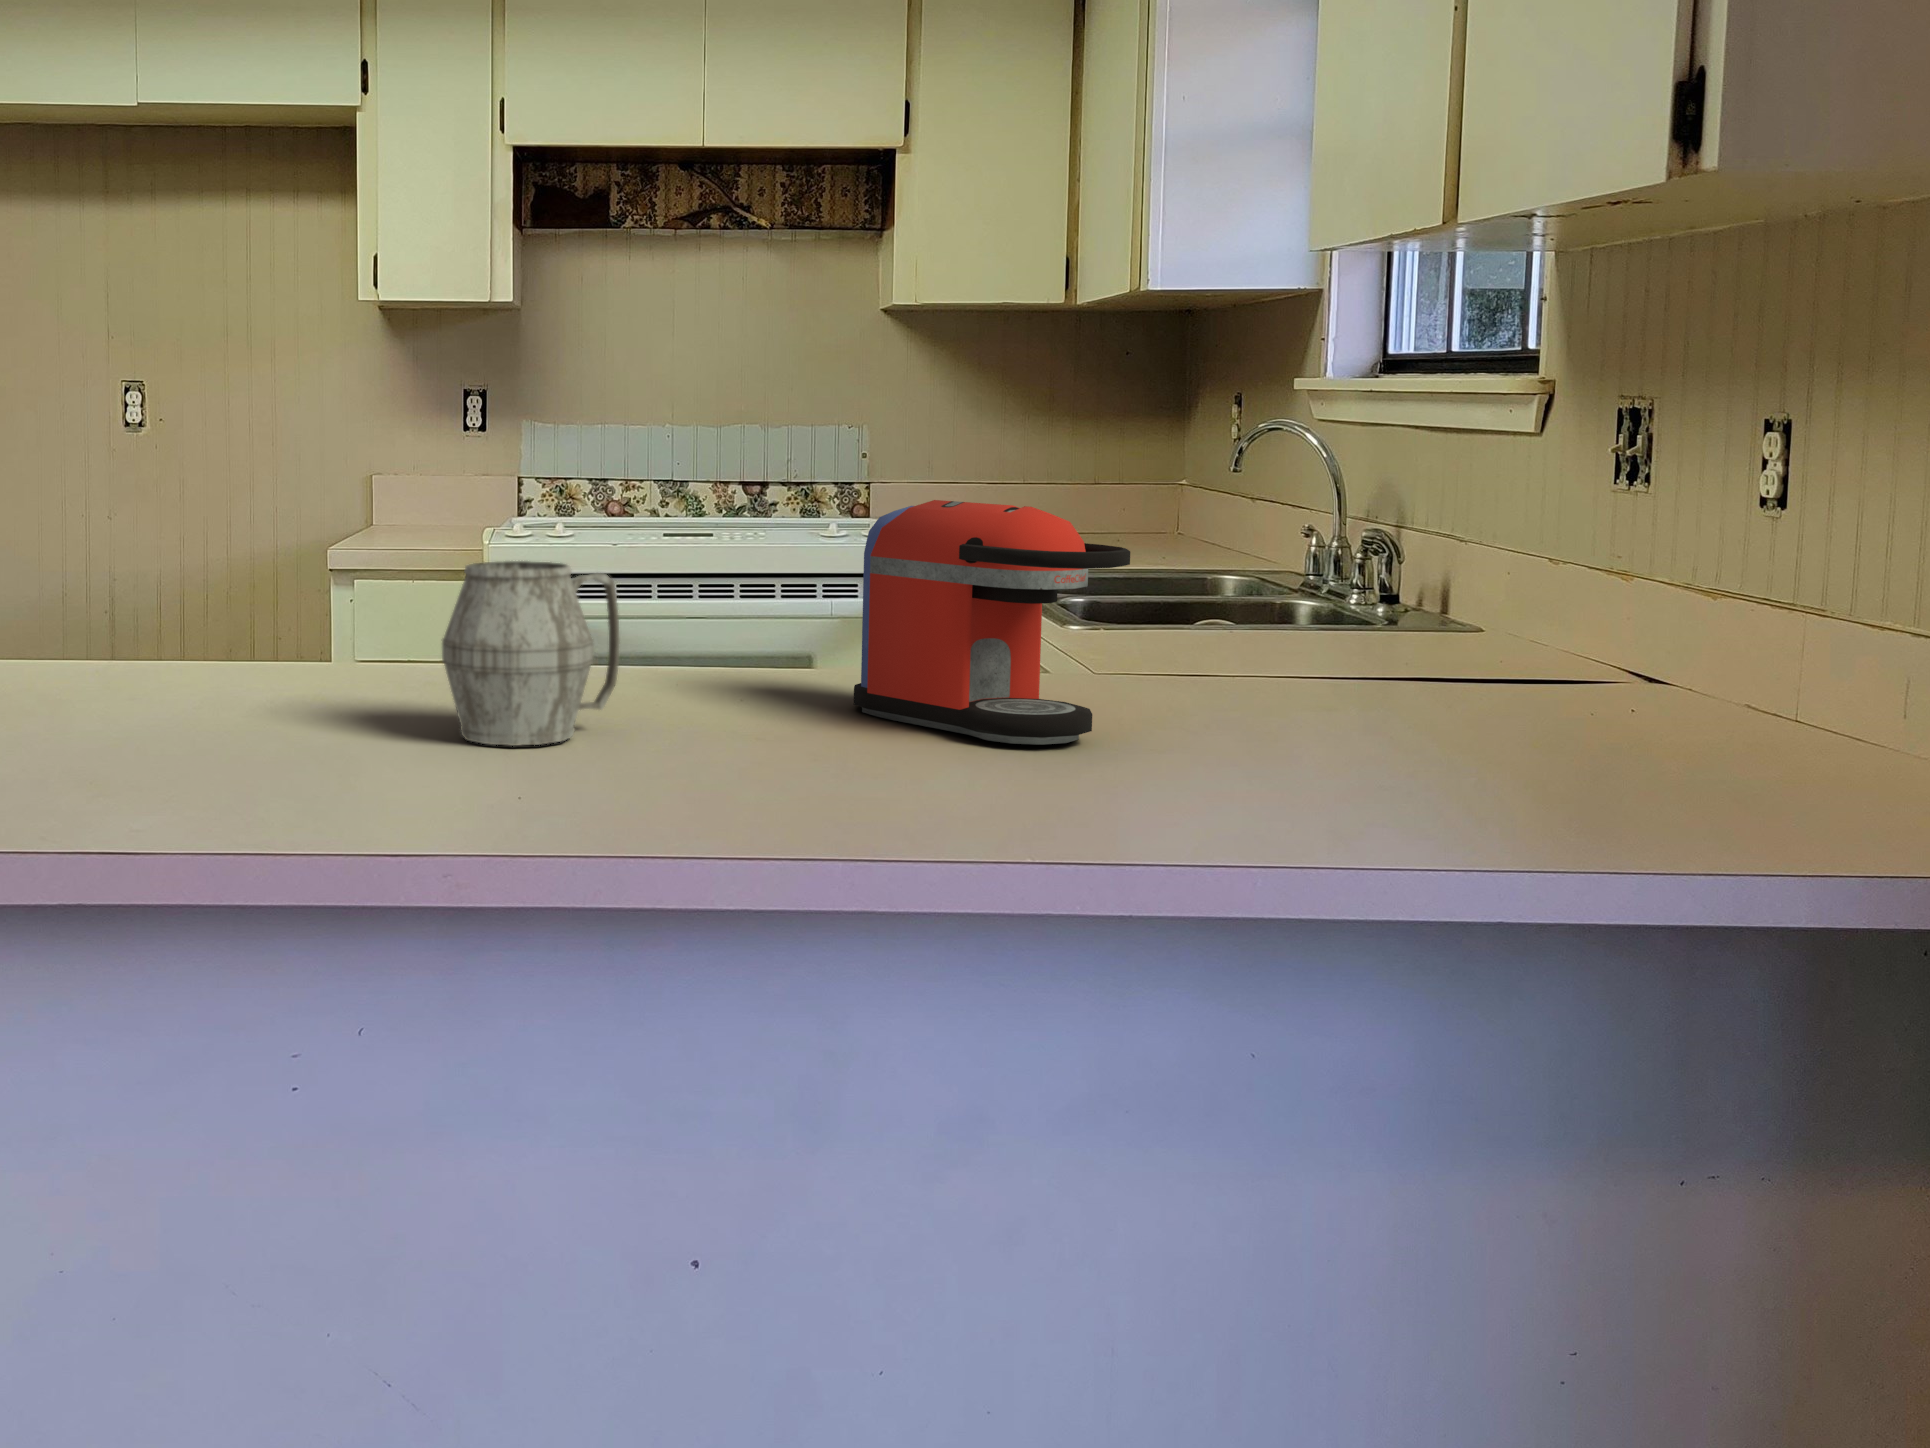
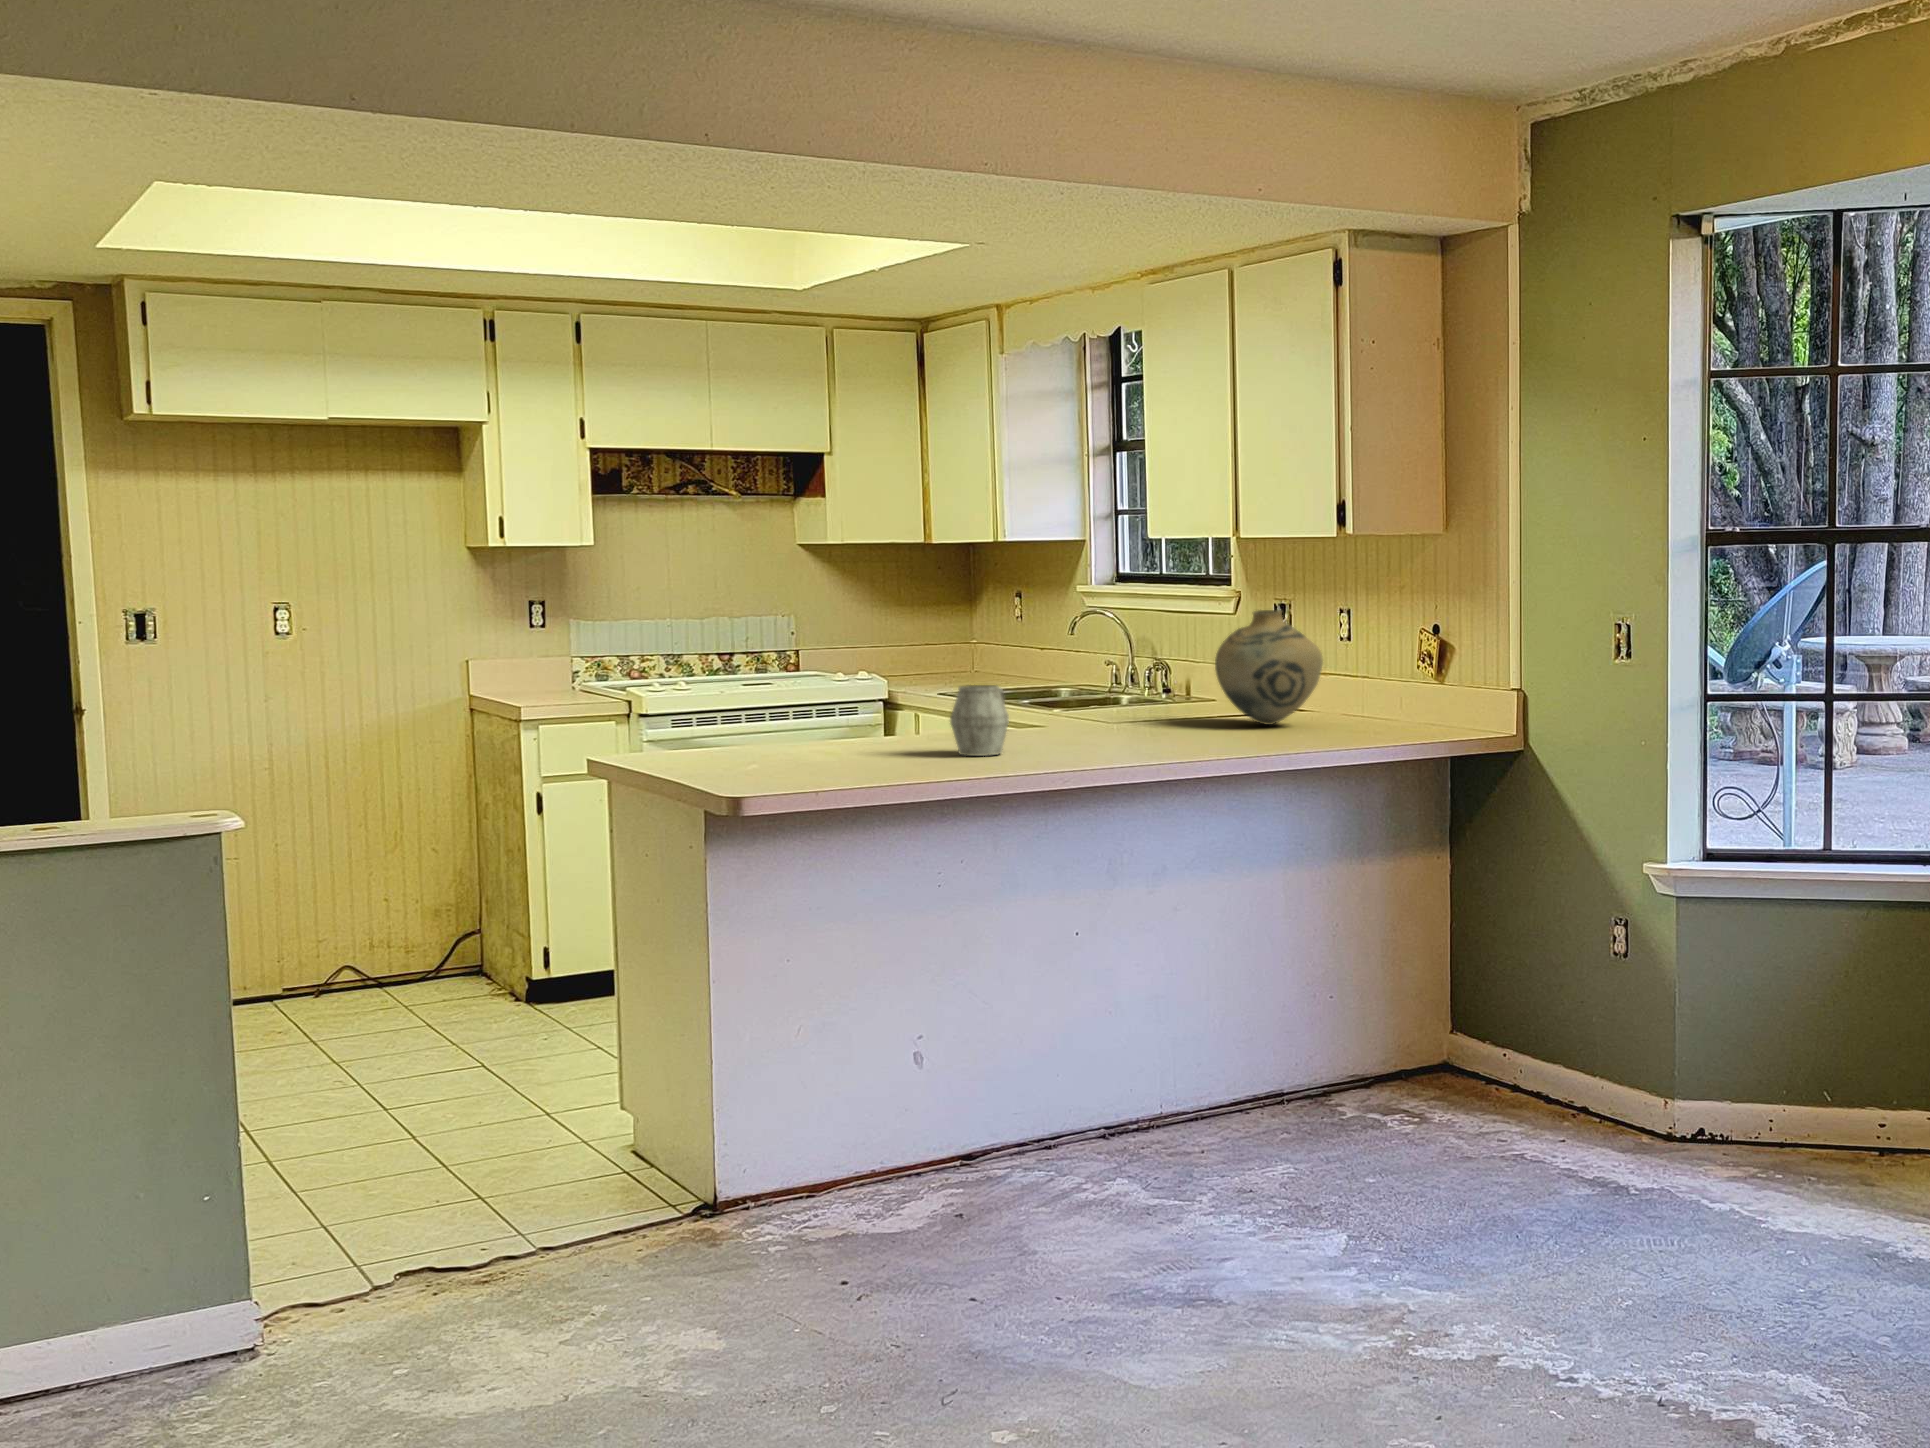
vase: none [1359,413,1672,715] -> present [1215,610,1323,725]
coffee maker: present [853,500,1130,745] -> none [1060,653,1178,742]

